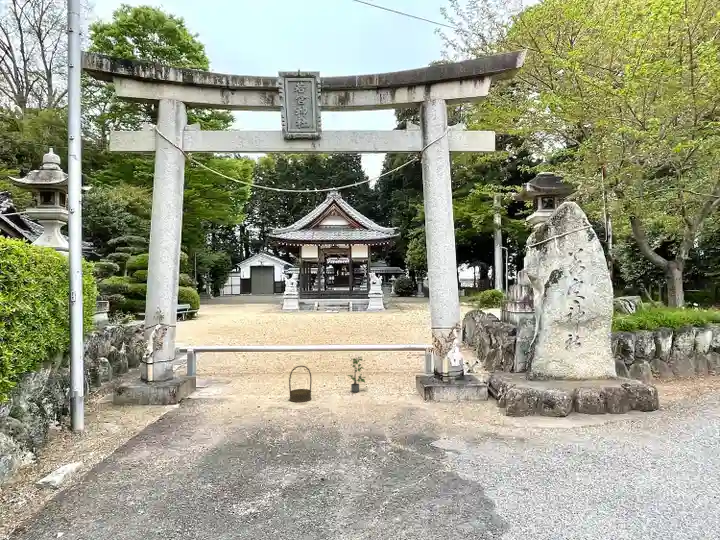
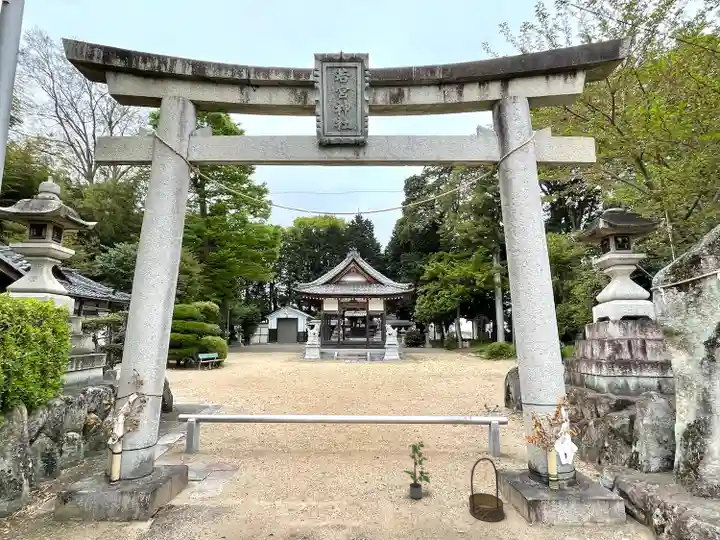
basket: present [289,366,311,402] -> present [469,458,504,522]

